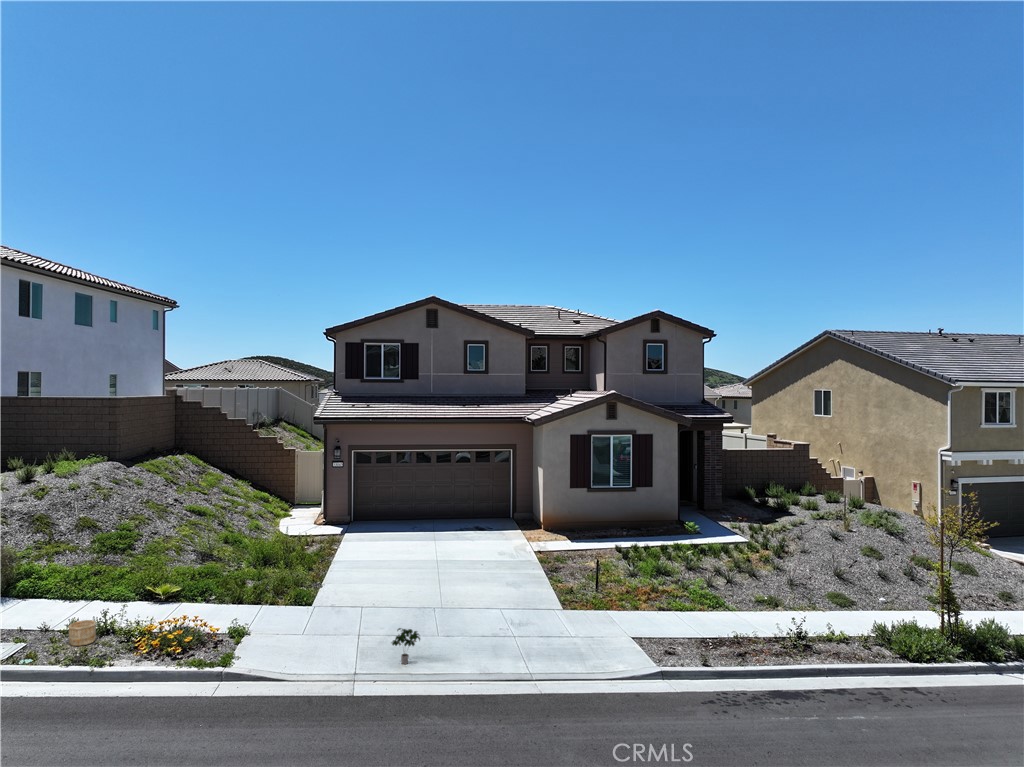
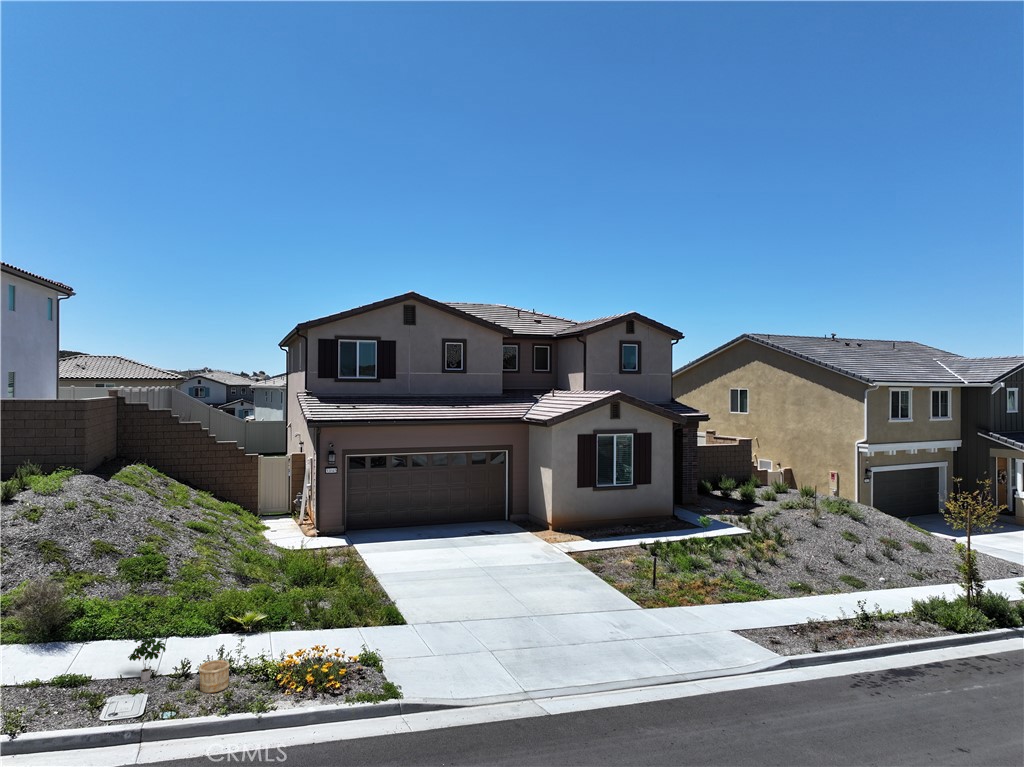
potted plant: present [392,628,420,664] -> present [128,638,166,682]

